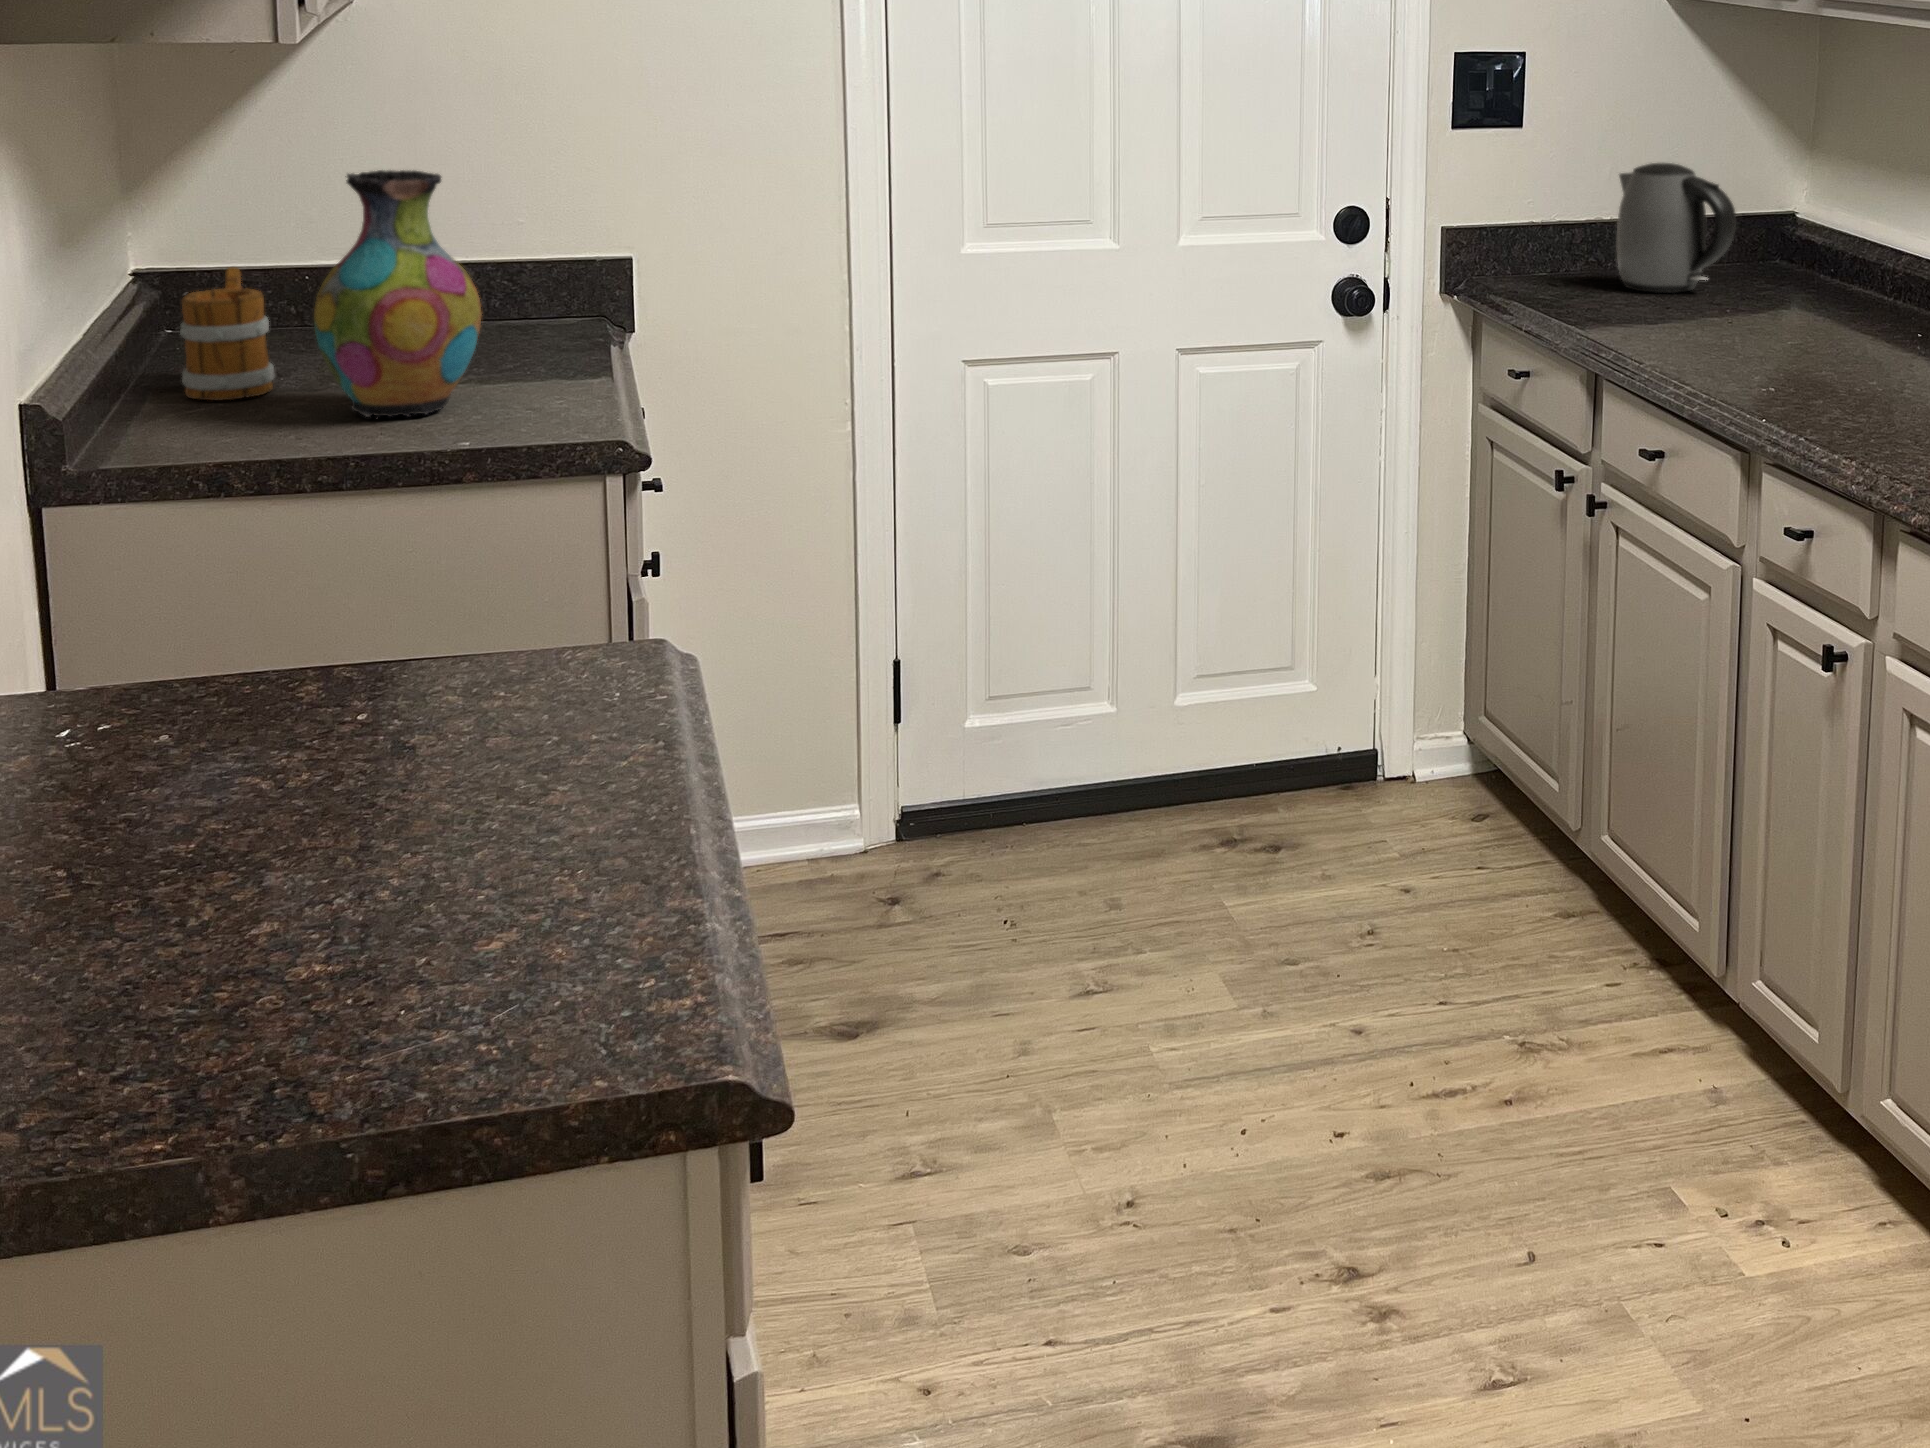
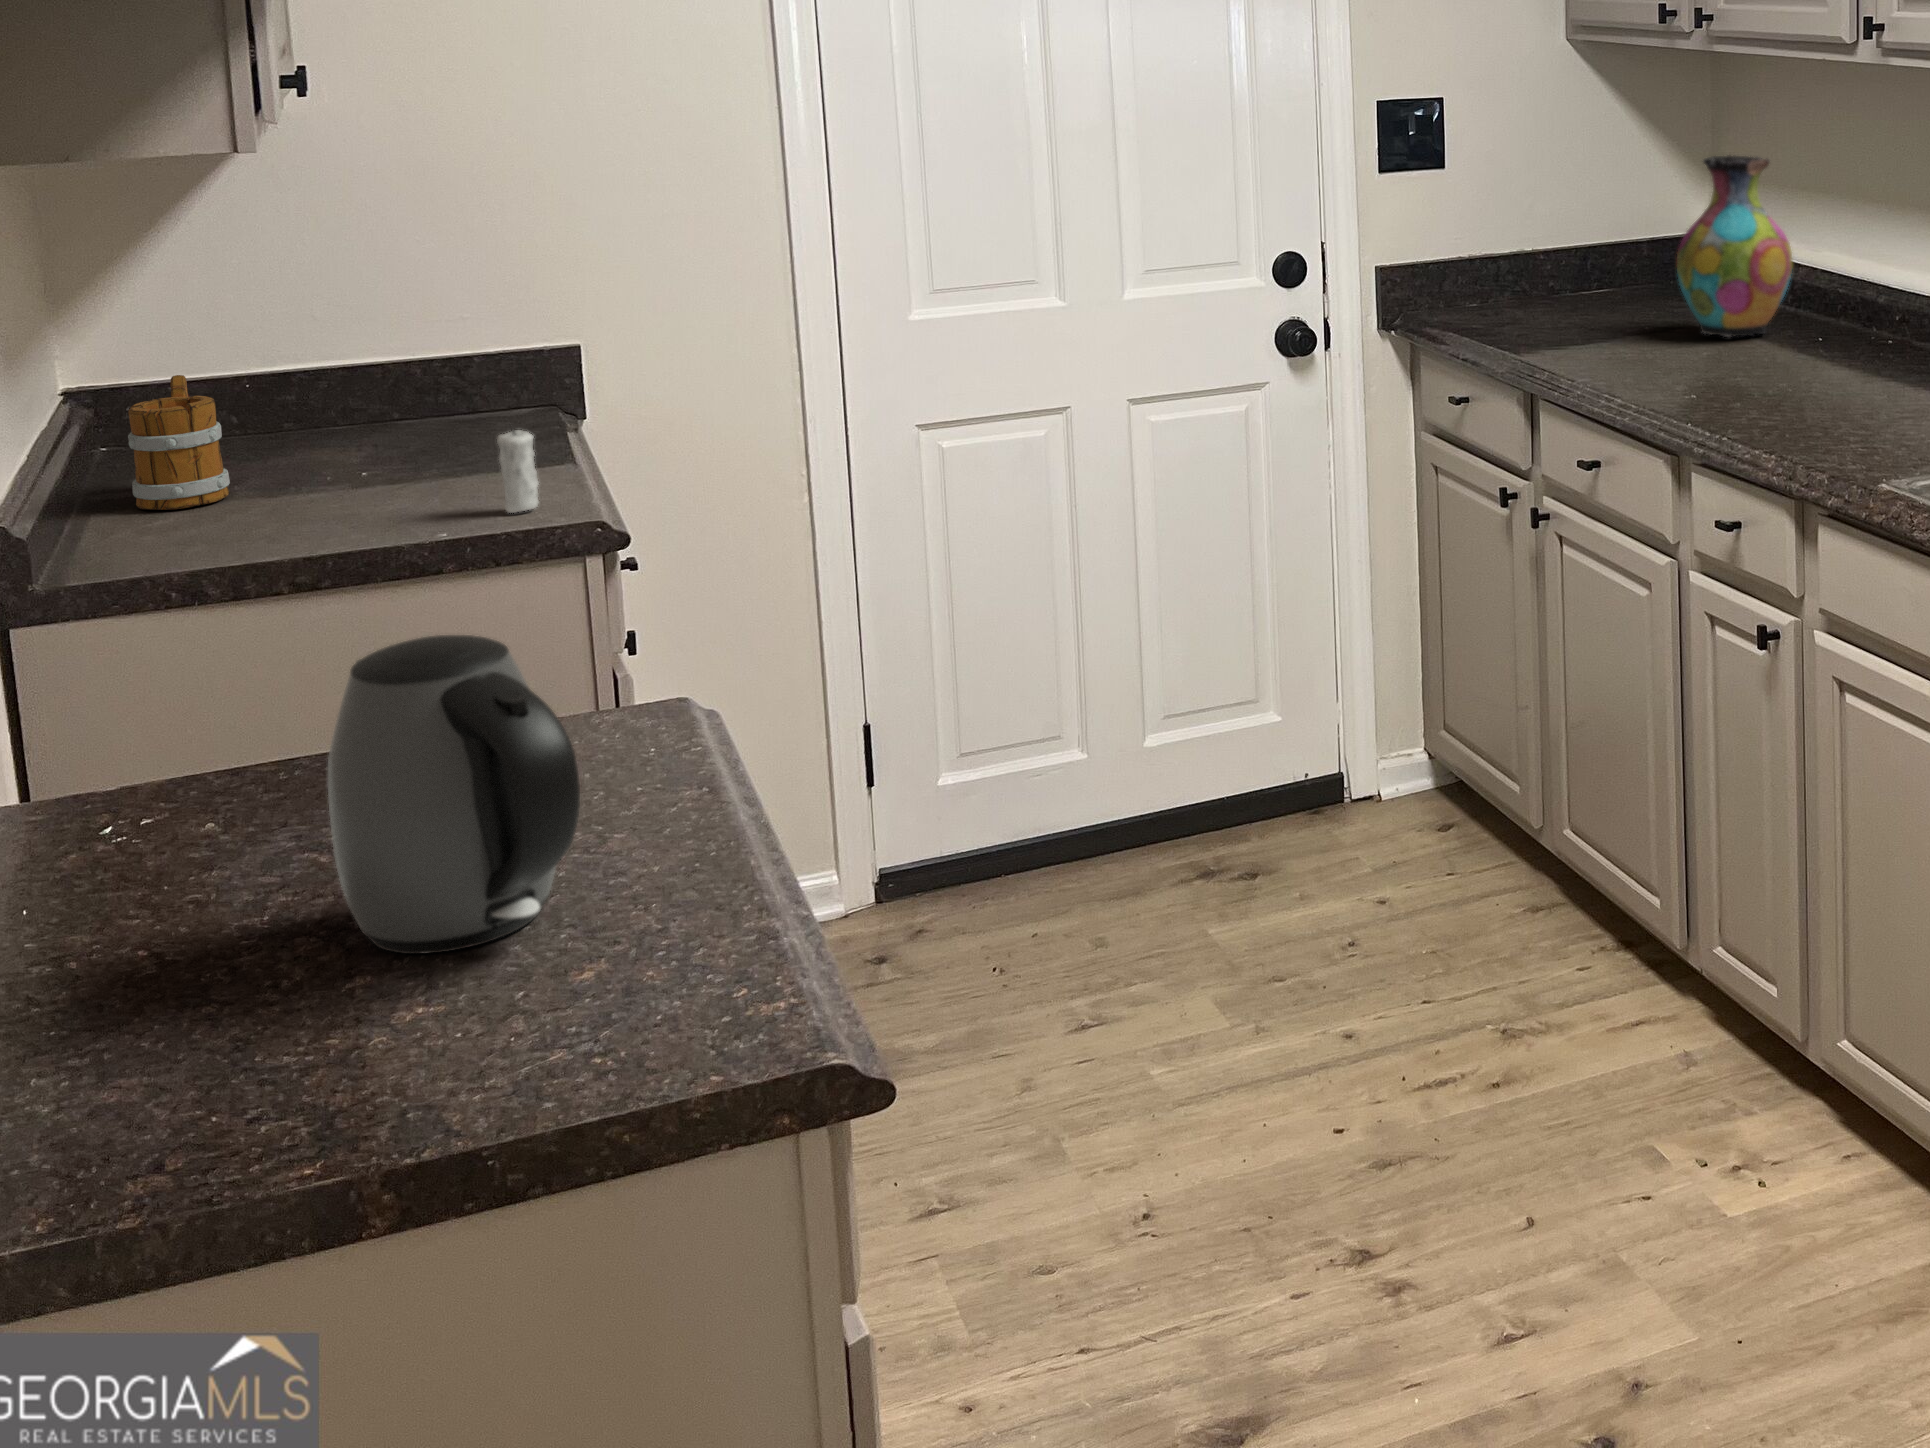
kettle: present [1617,163,1736,293] -> present [328,635,580,954]
vase: present [314,170,482,417] -> present [1677,155,1792,337]
candle: none [523,330,563,428] -> present [497,425,538,513]

